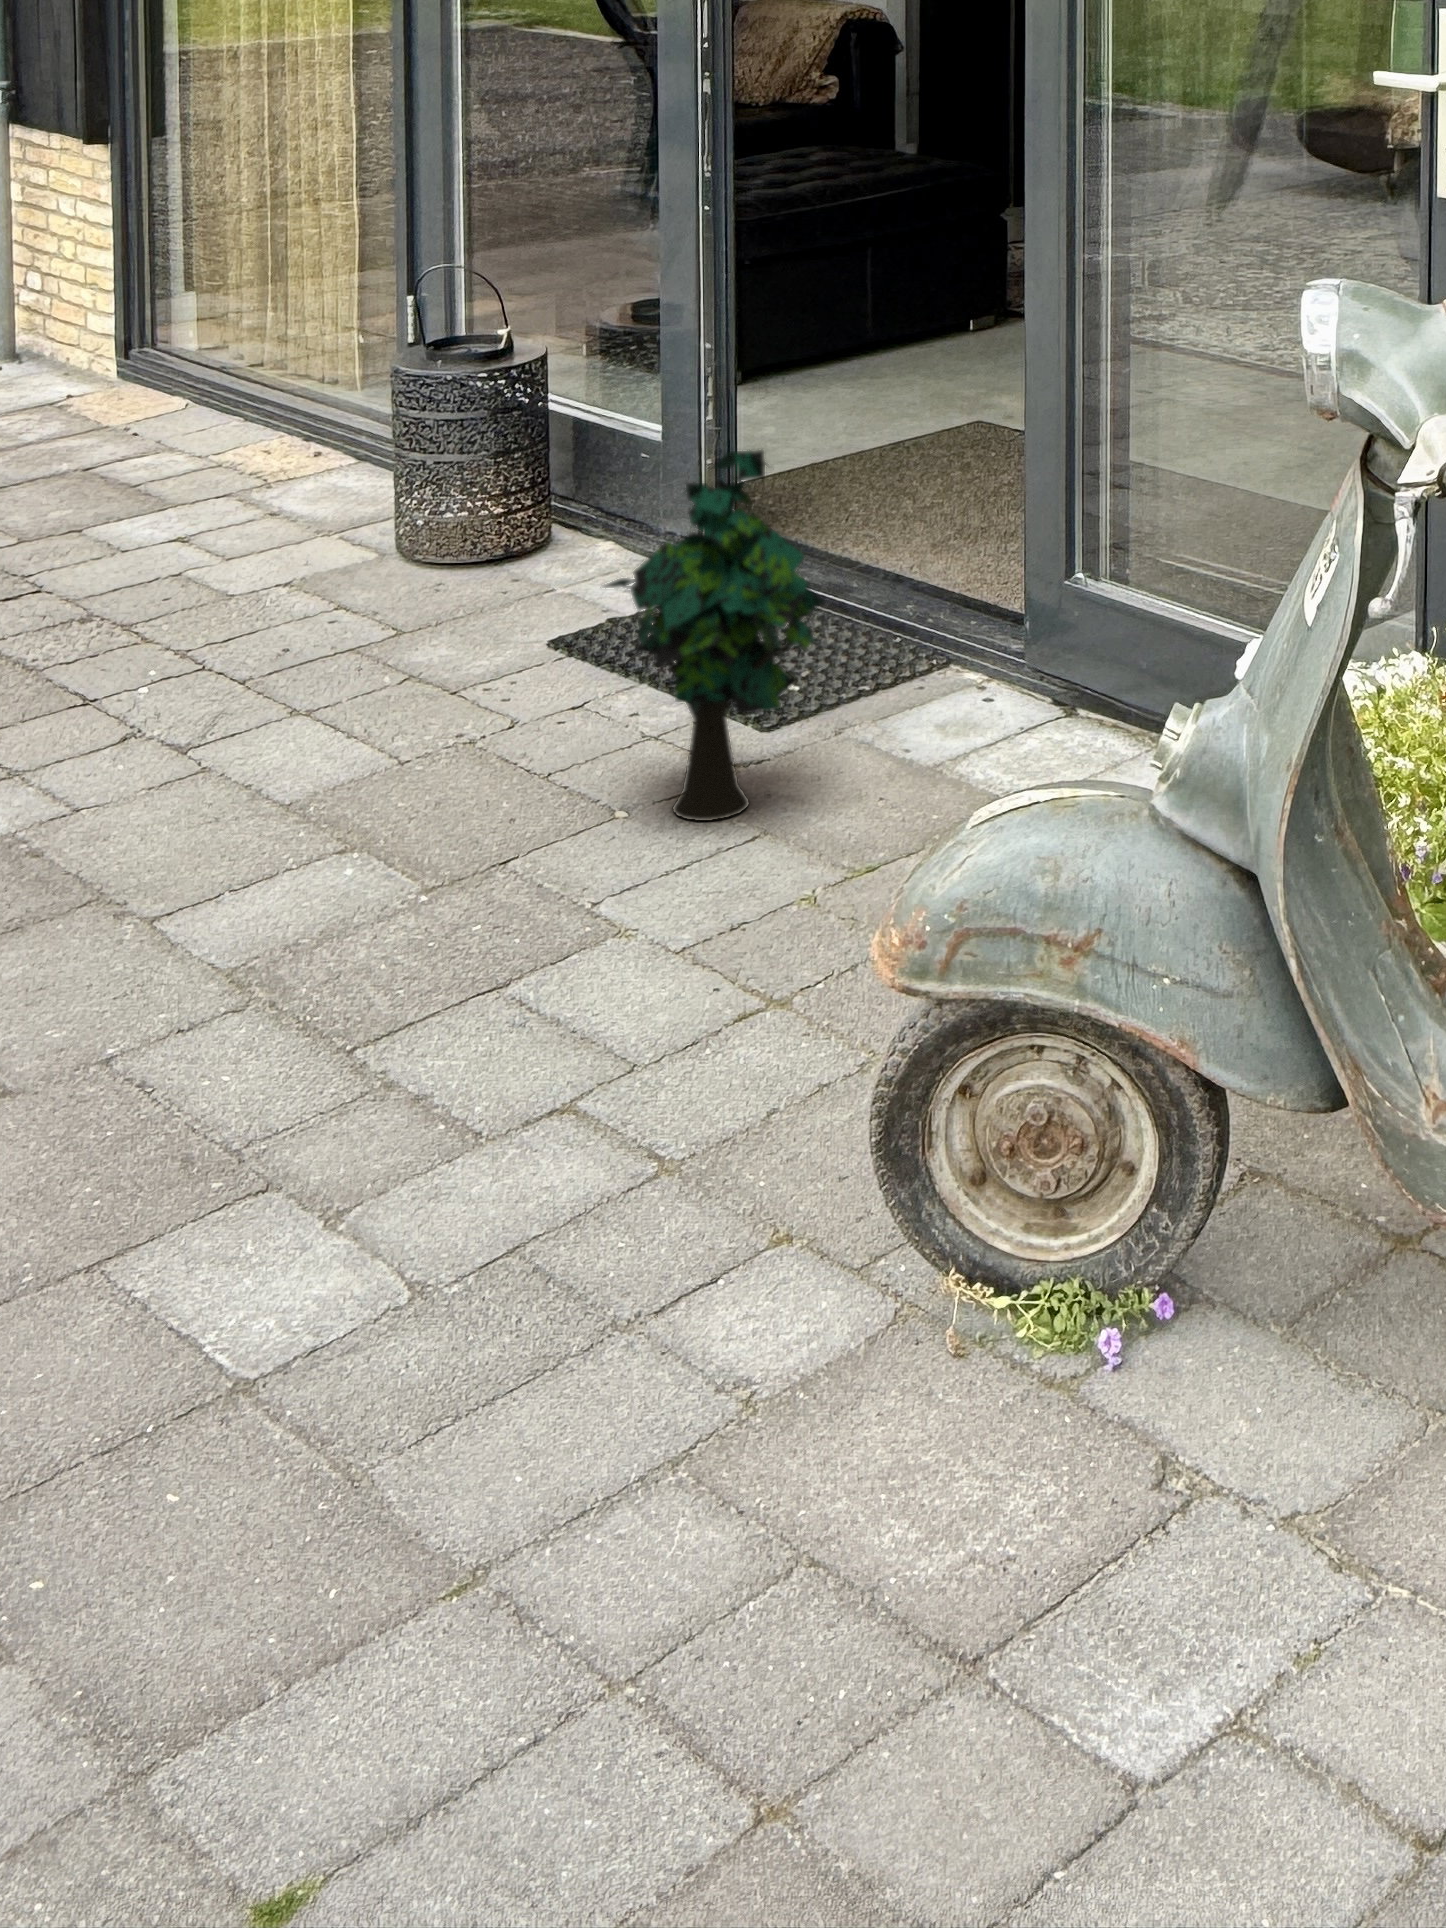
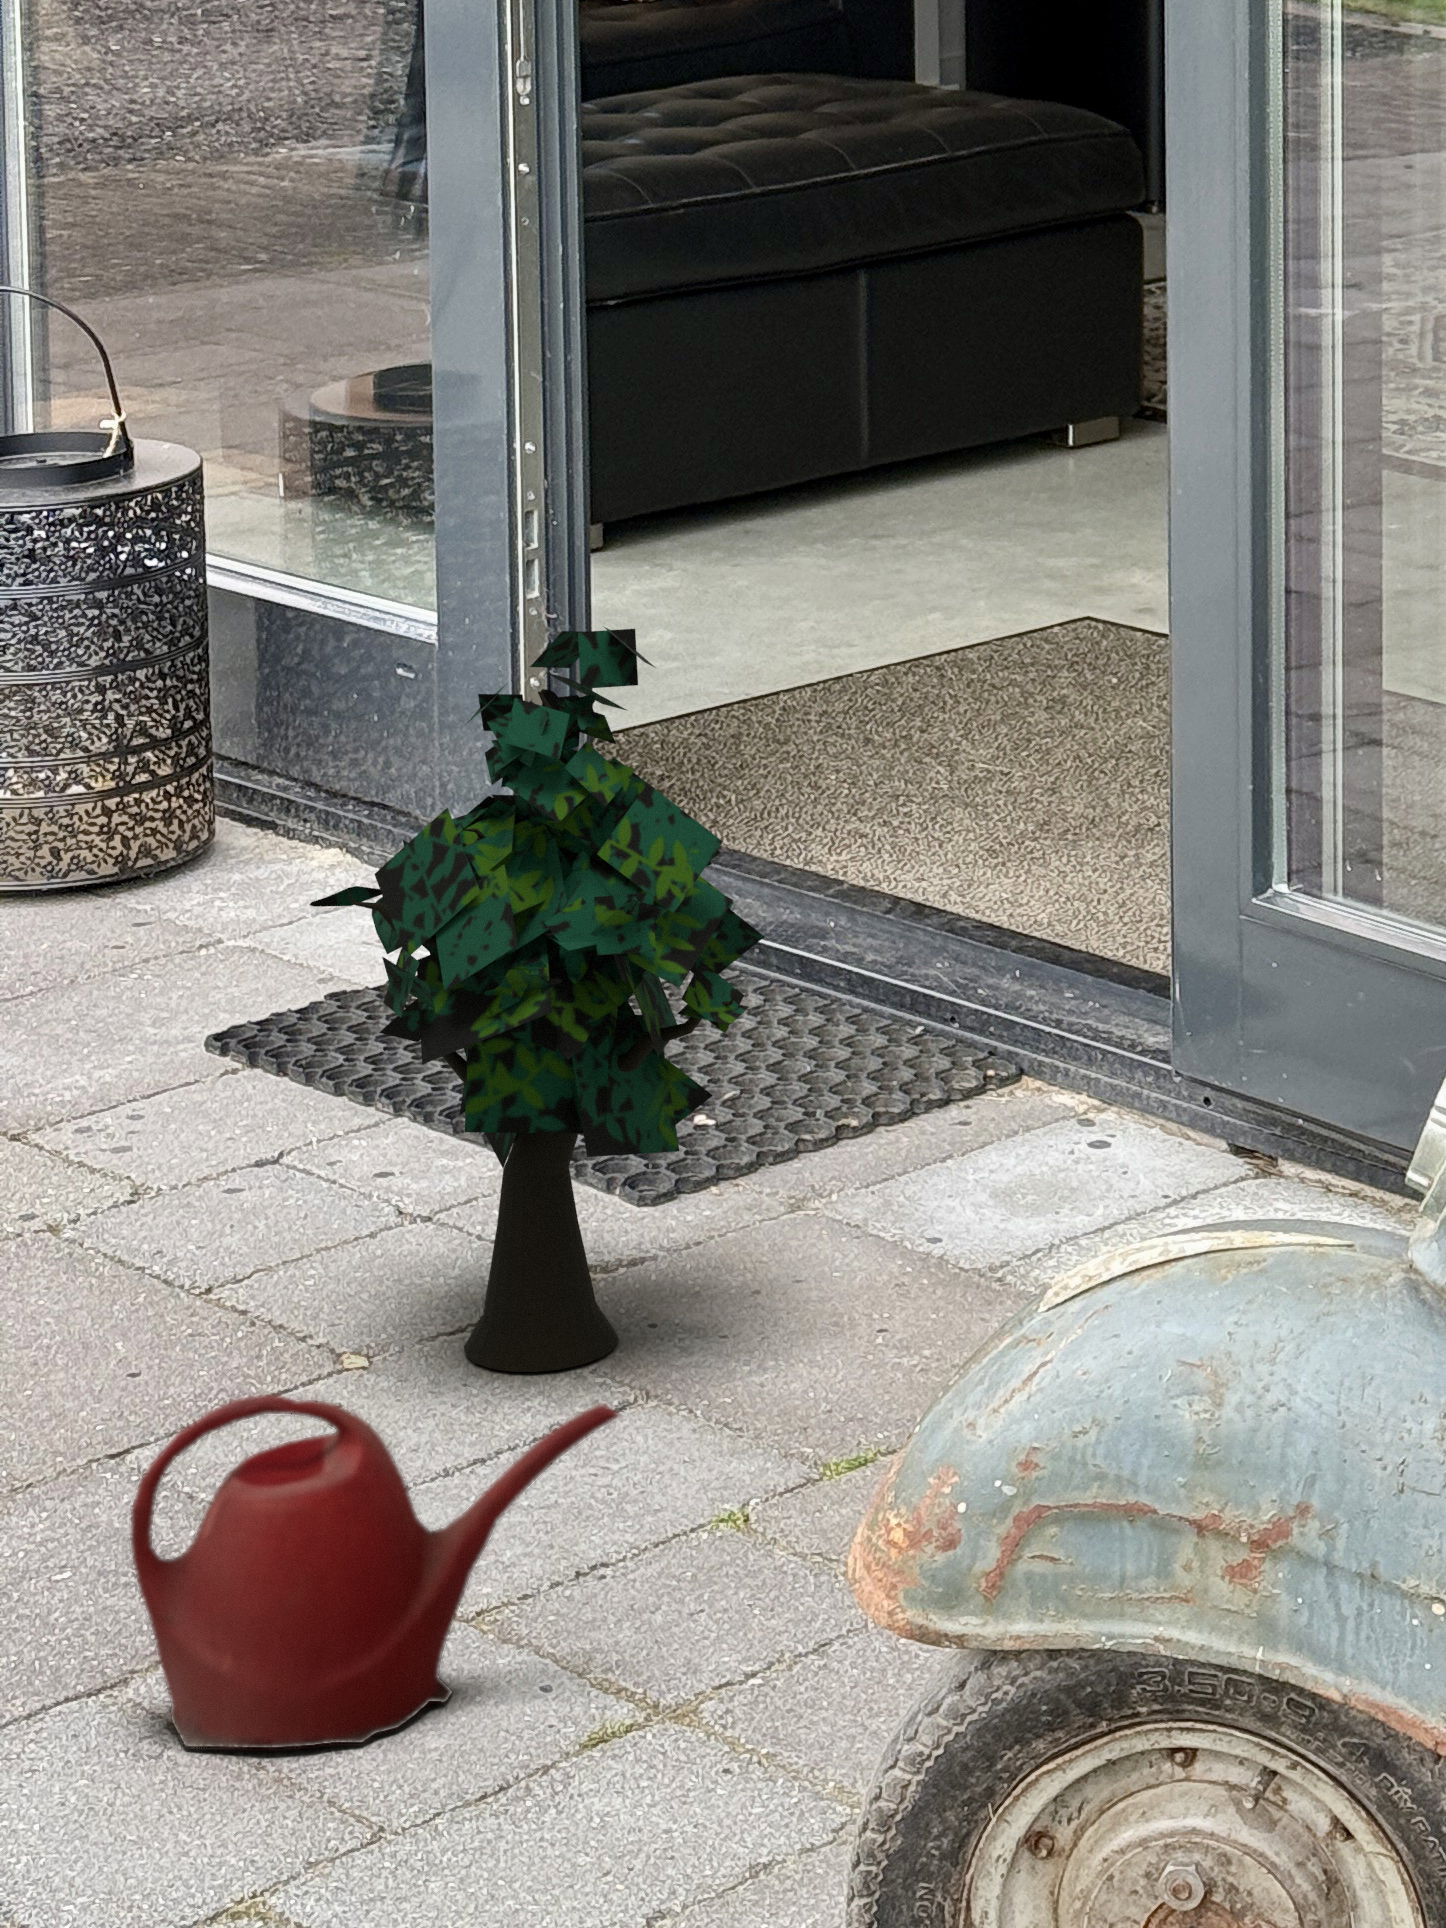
watering can: none [503,847,752,1029] -> present [131,1395,620,1748]

